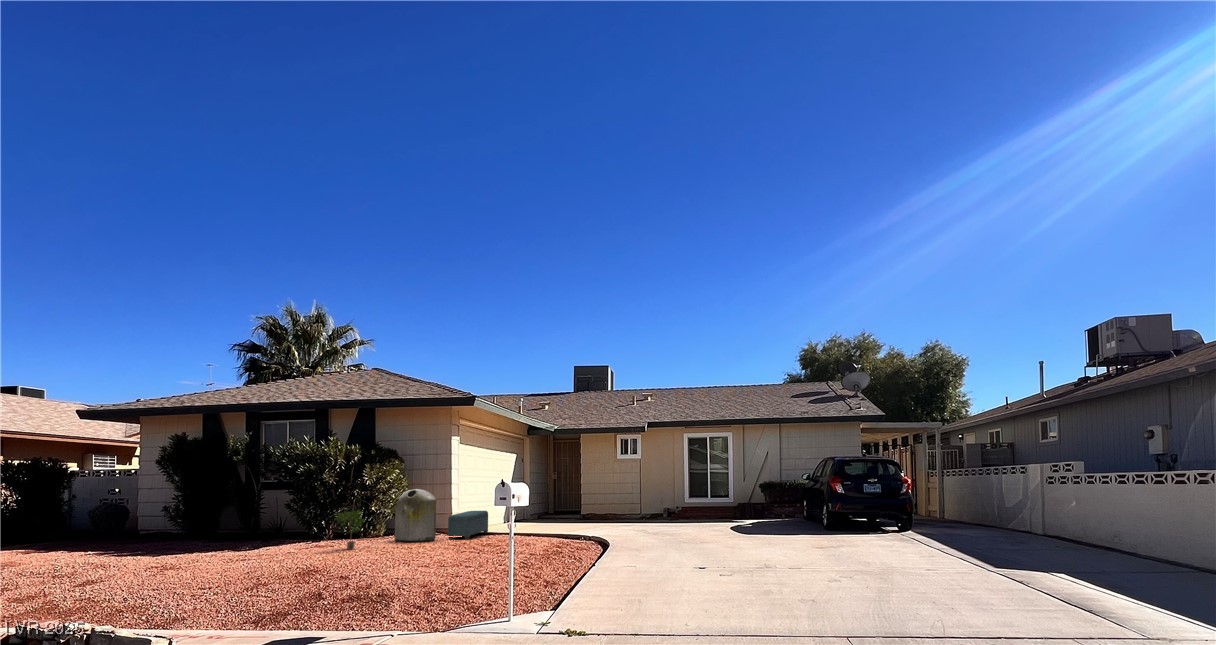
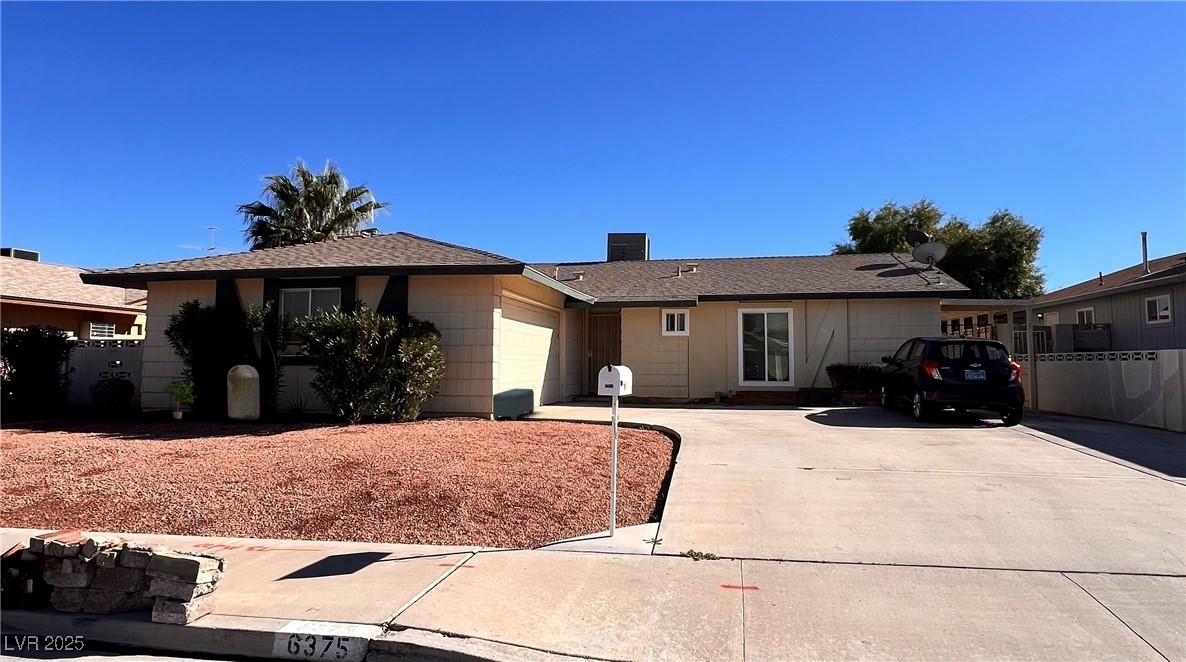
trash can: present [395,489,436,542] -> present [227,365,260,420]
potted plant: present [335,510,364,550] -> present [161,382,196,419]

